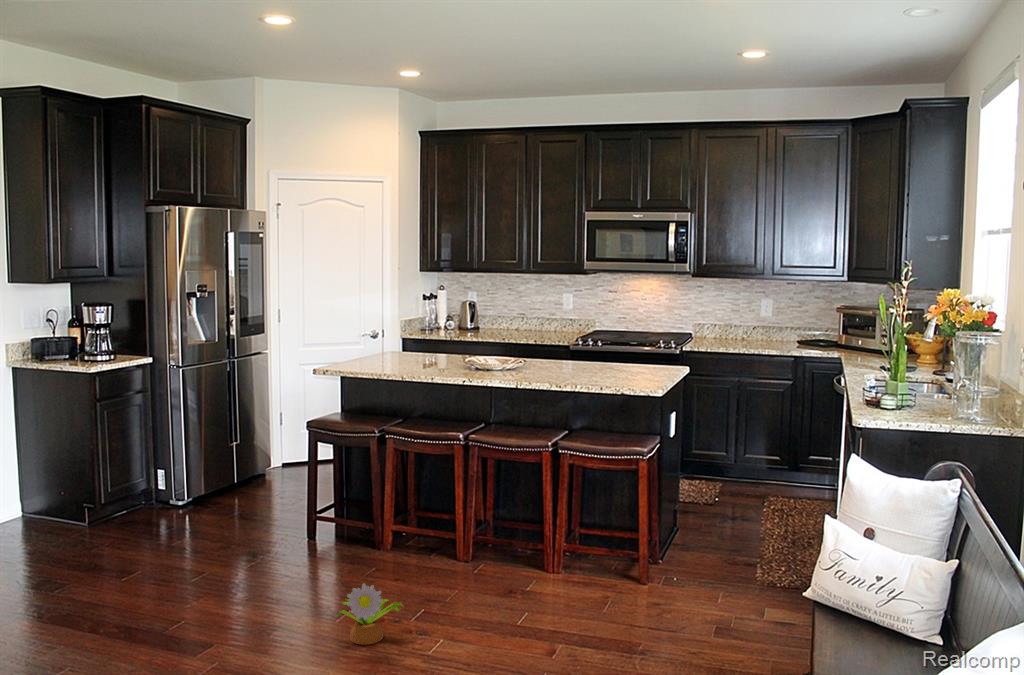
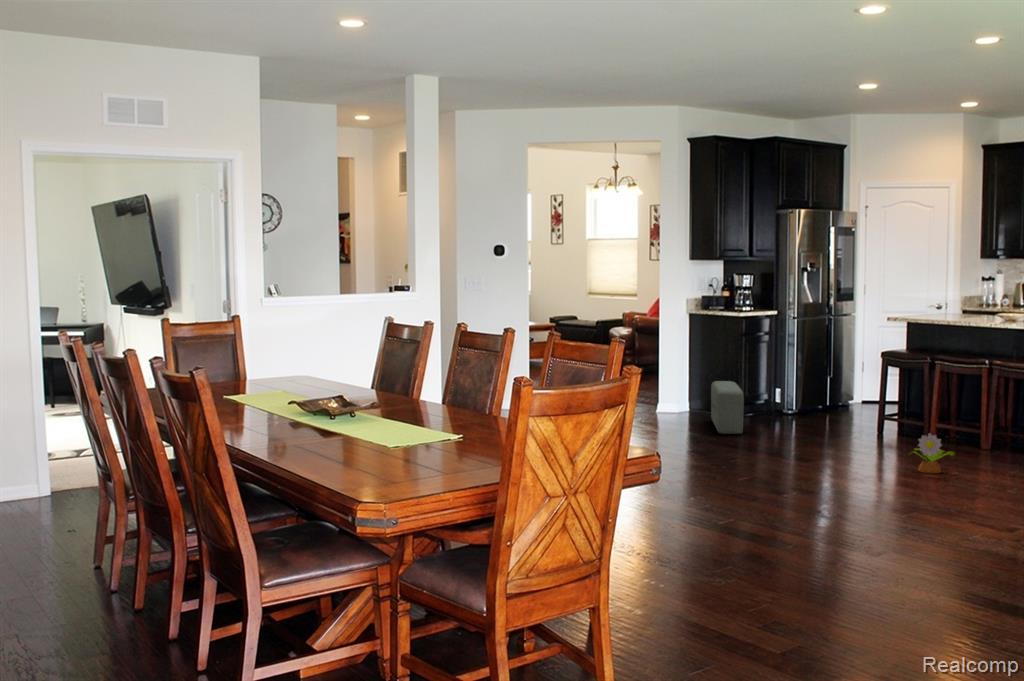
pouf: none [37,478,86,579] -> present [711,381,744,434]

